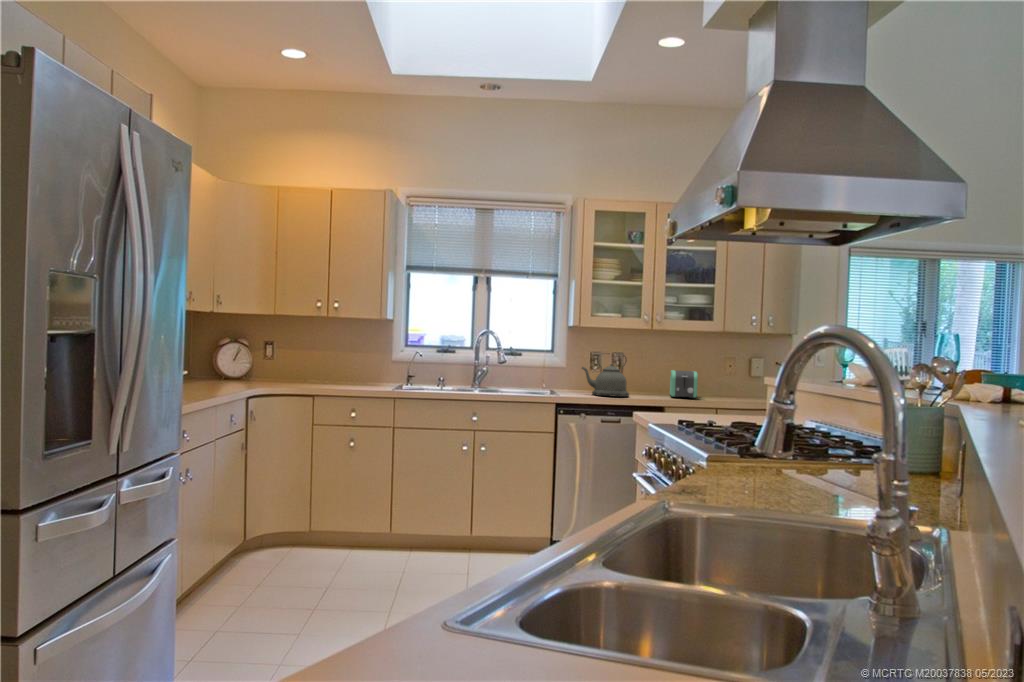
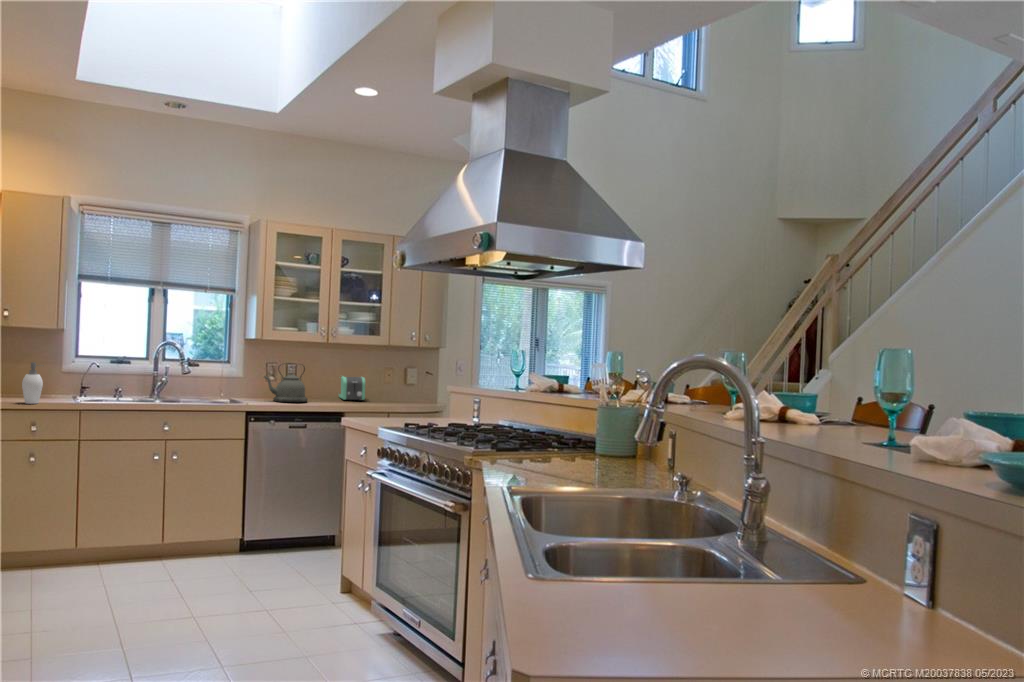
soap dispenser: none [347,346,365,386] -> present [22,362,43,404]

